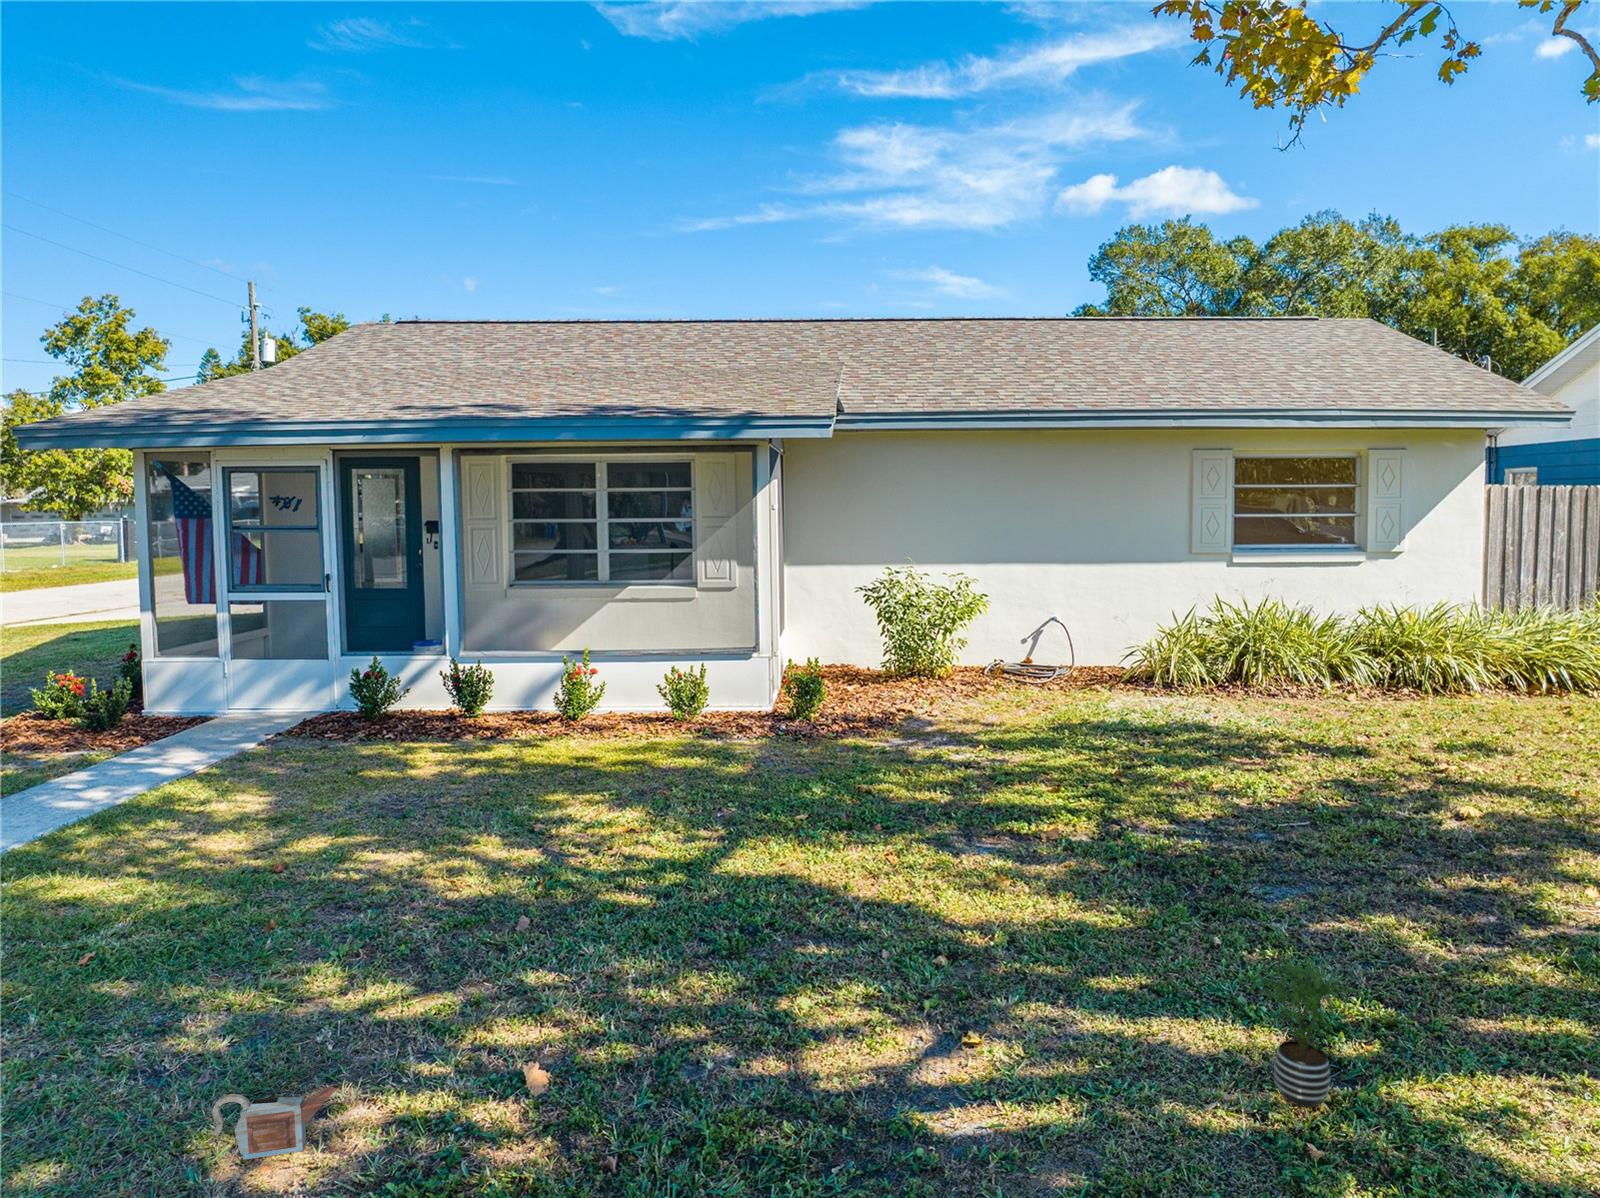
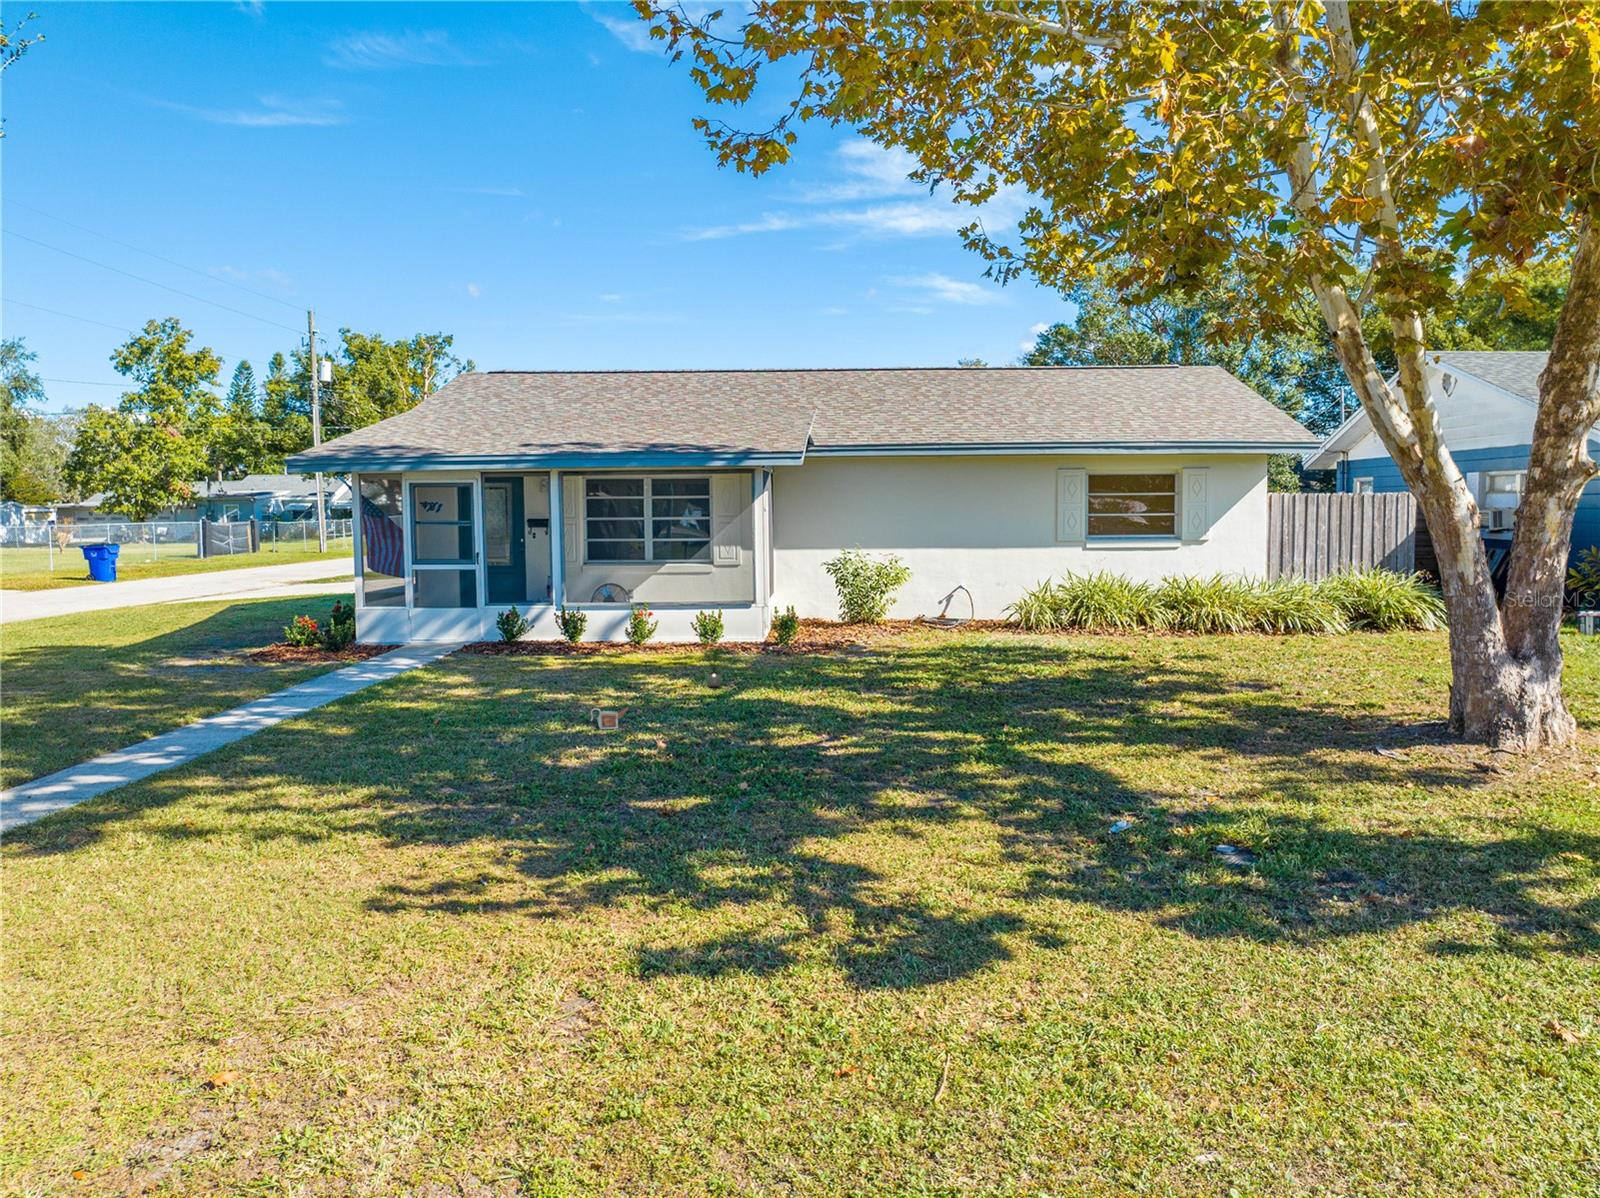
potted plant: present [1248,957,1355,1107] -> present [704,648,725,688]

